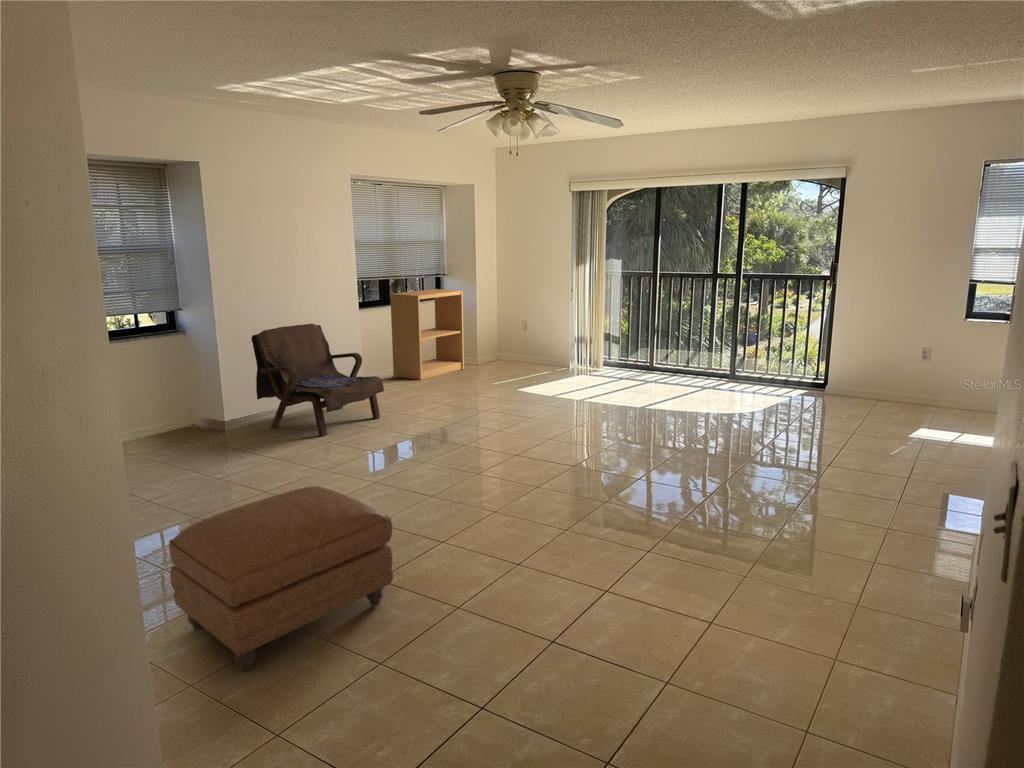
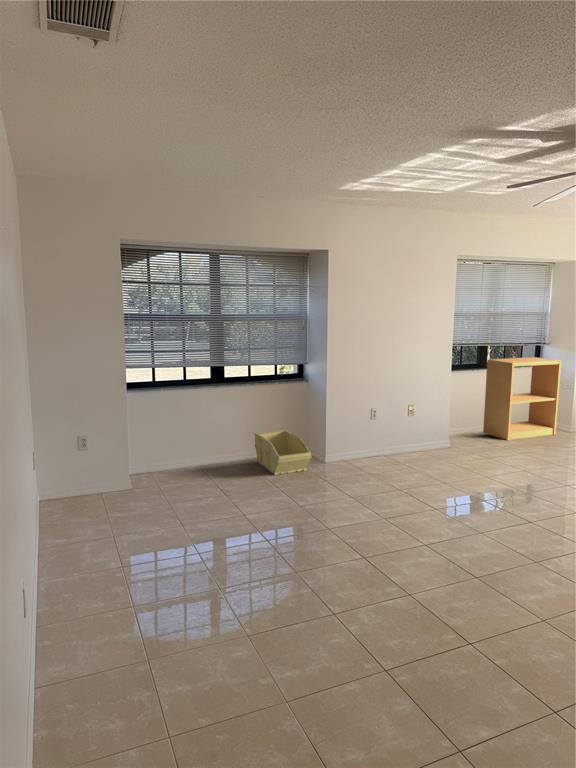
armchair: present [251,324,384,436] -> none [355,382,463,482]
storage bin: none [118,399,209,455] -> present [255,430,312,475]
ottoman: present [169,486,393,670] -> none [204,547,401,725]

